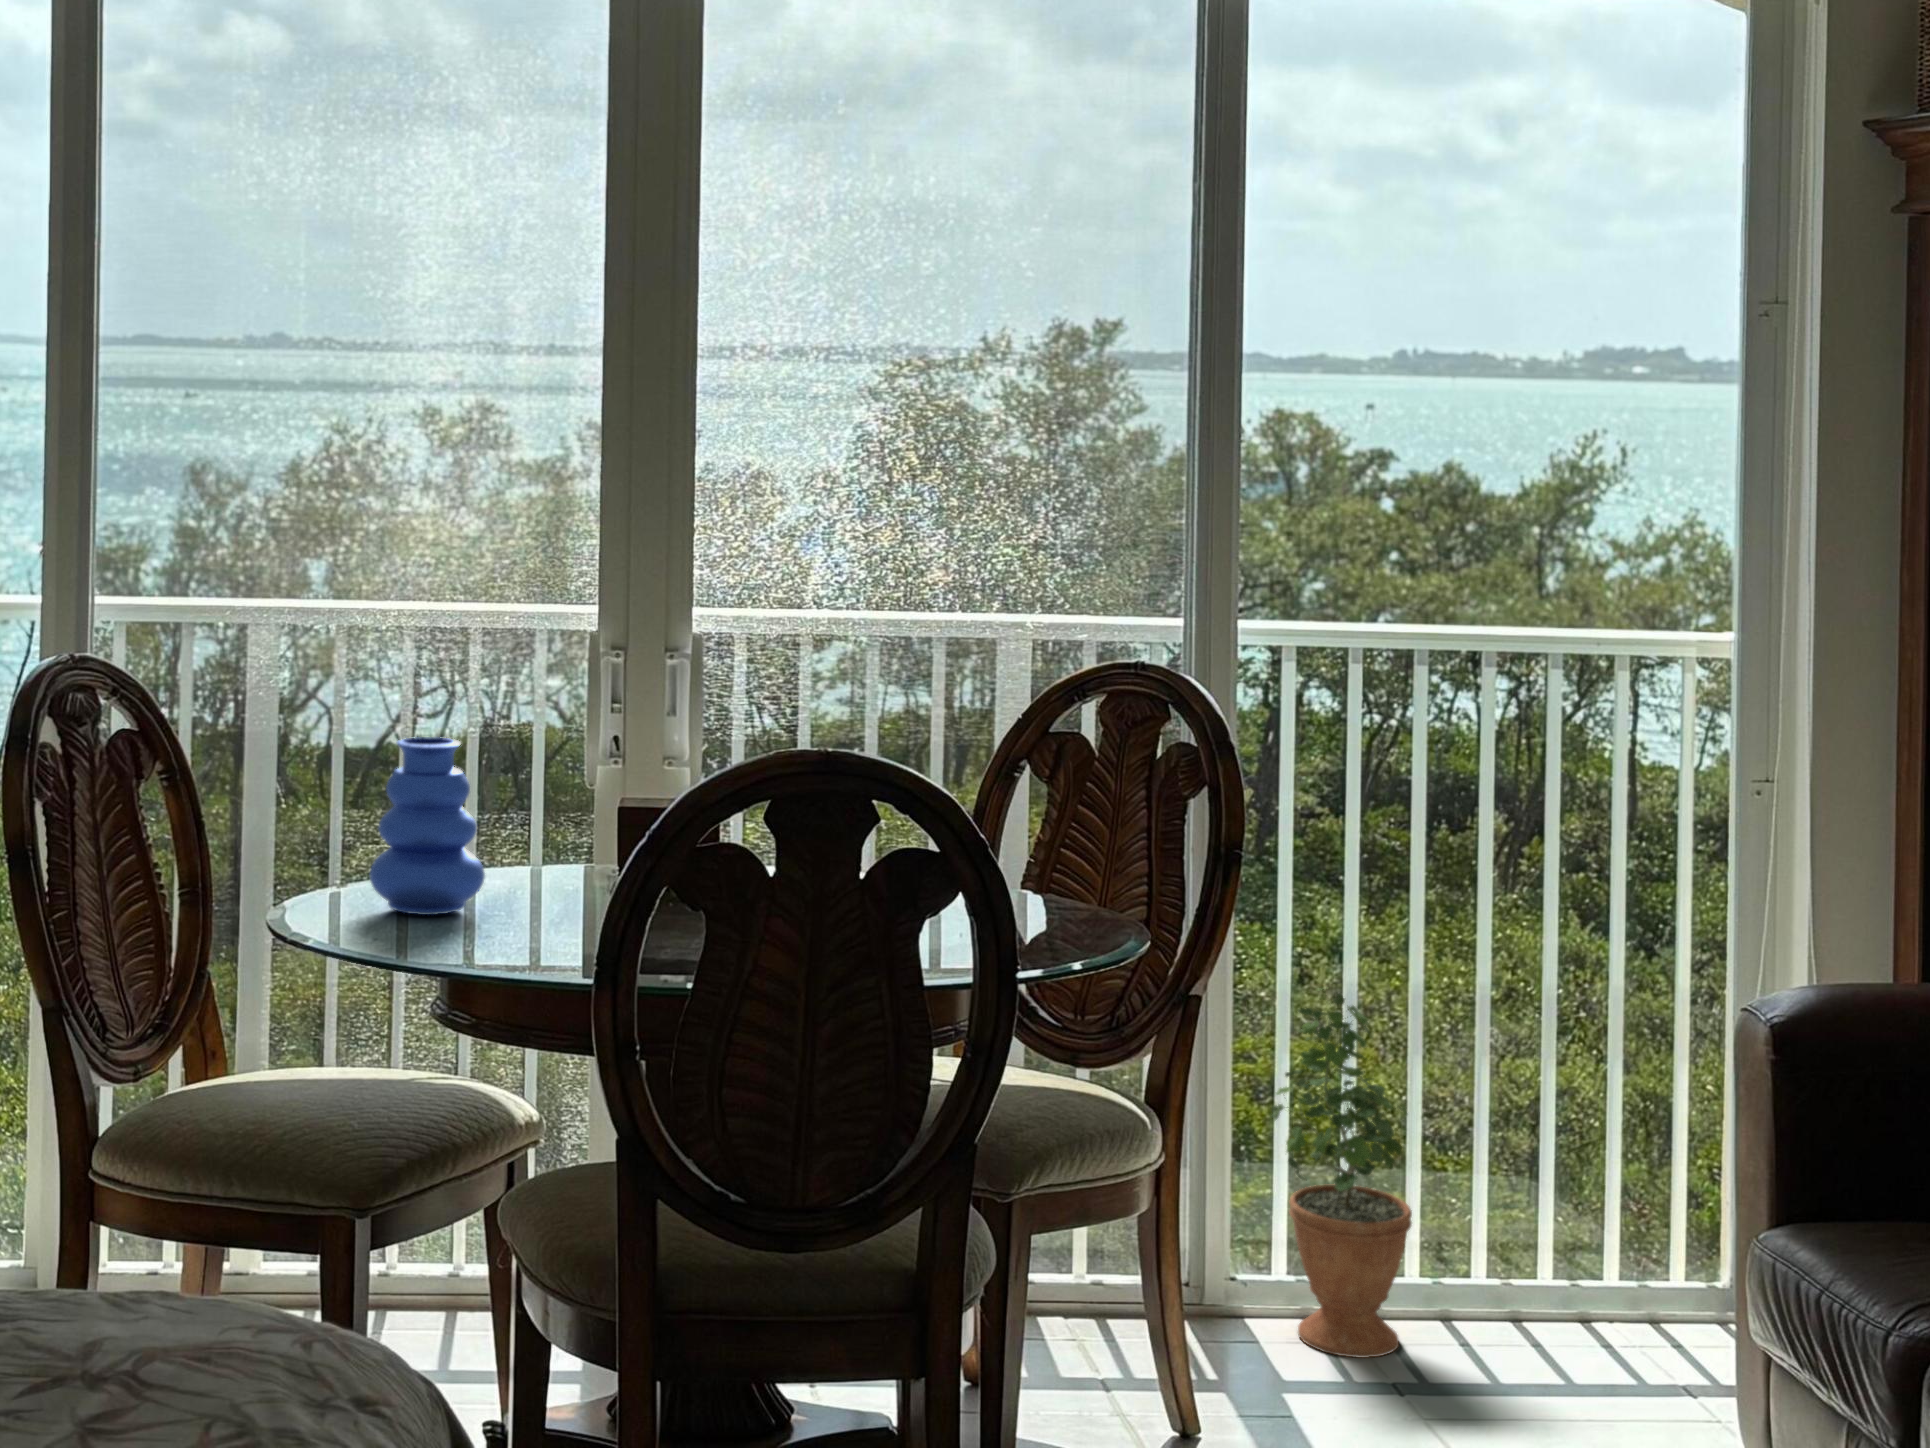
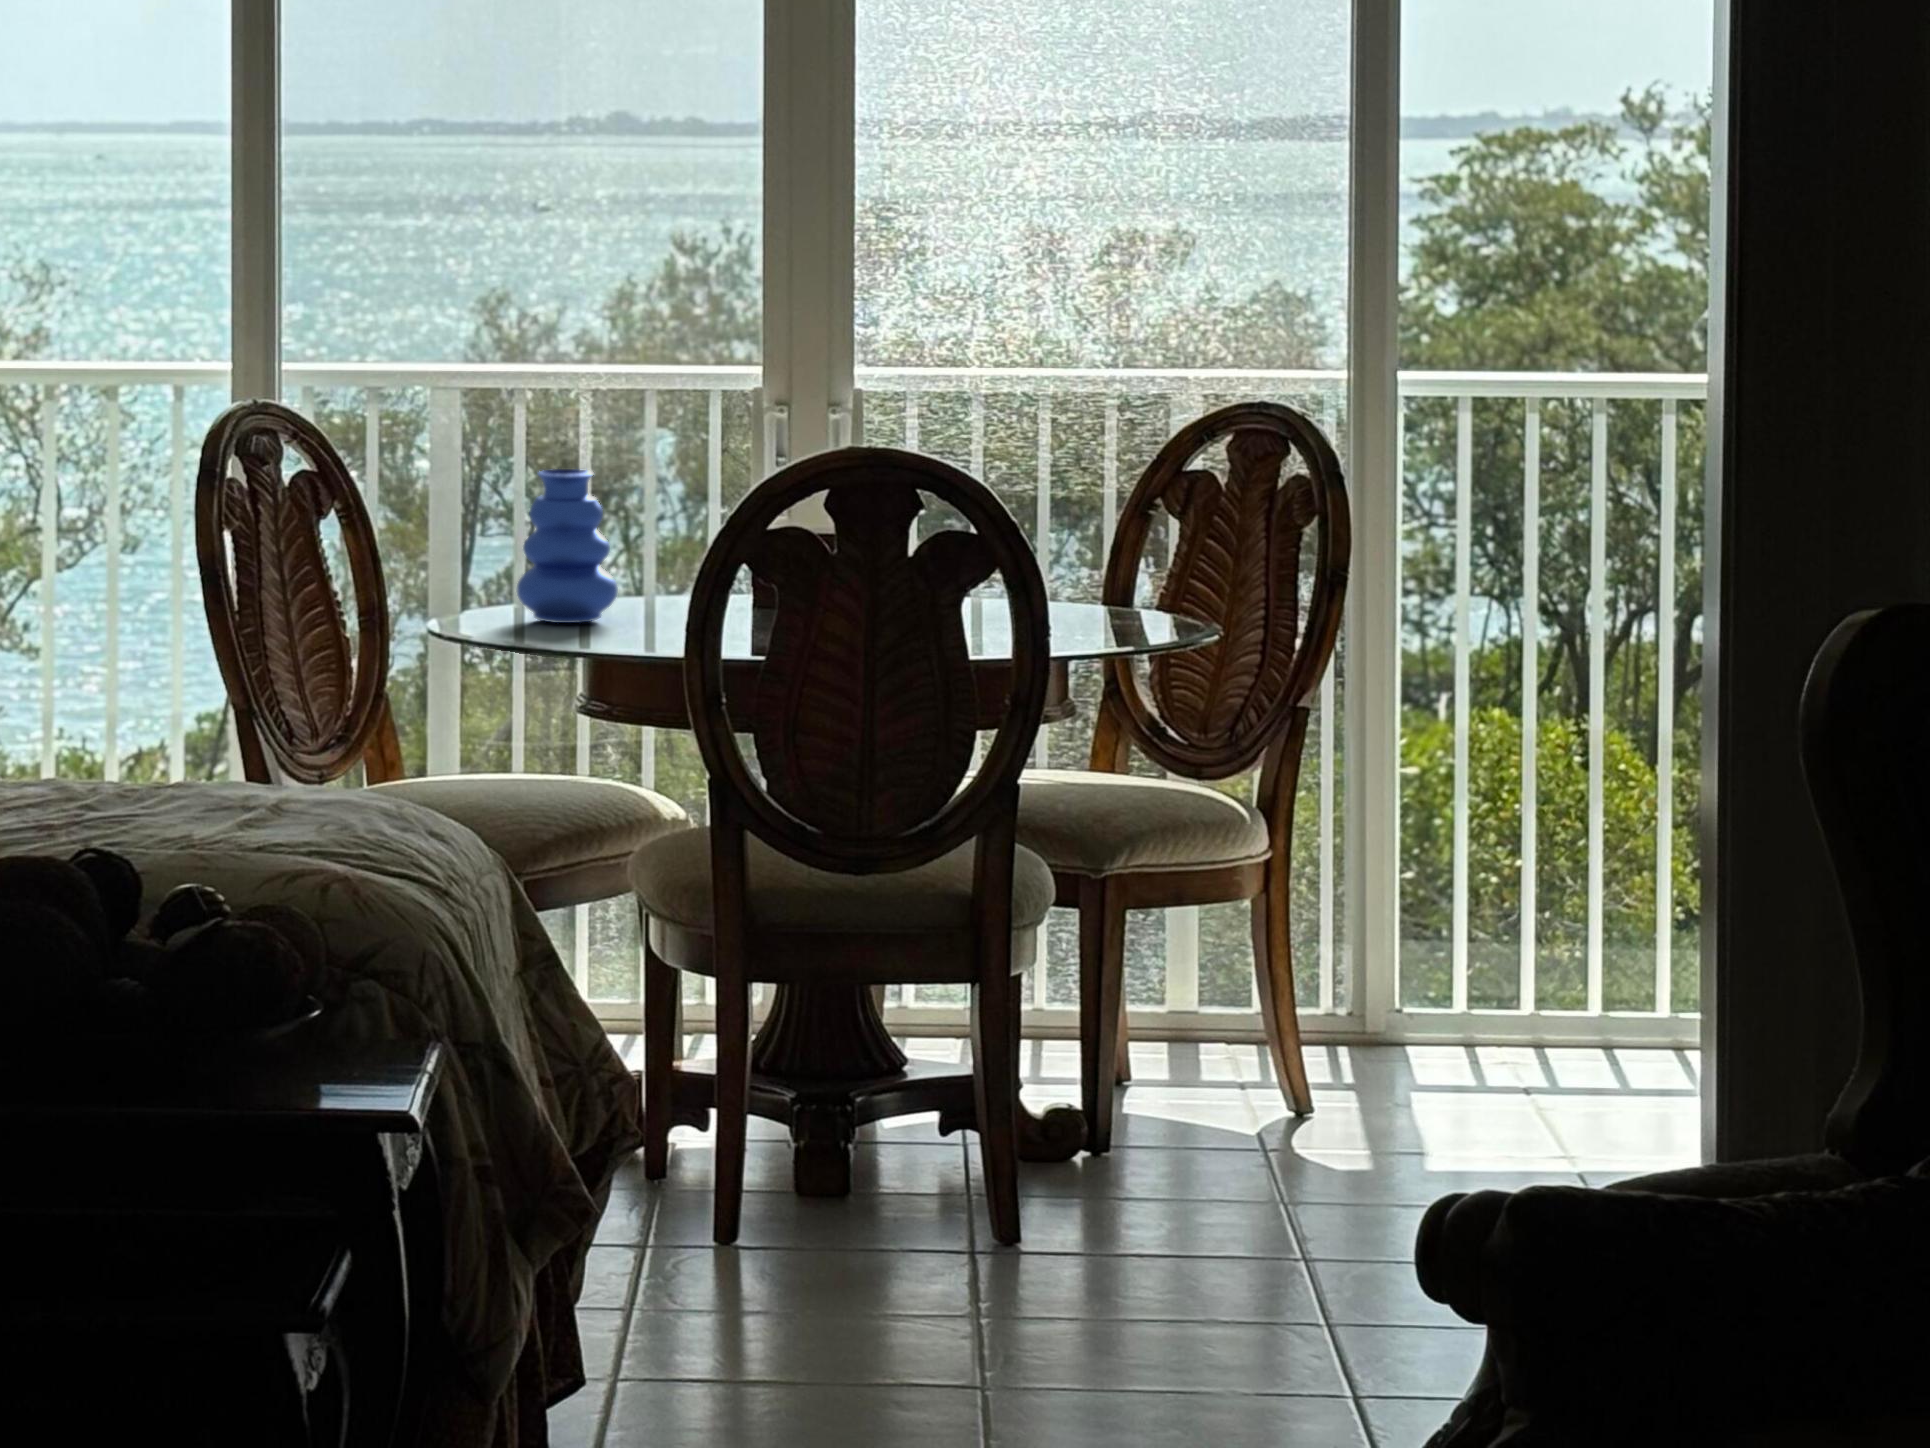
potted plant: present [1272,989,1412,1358] -> none [1422,729,1566,1081]

